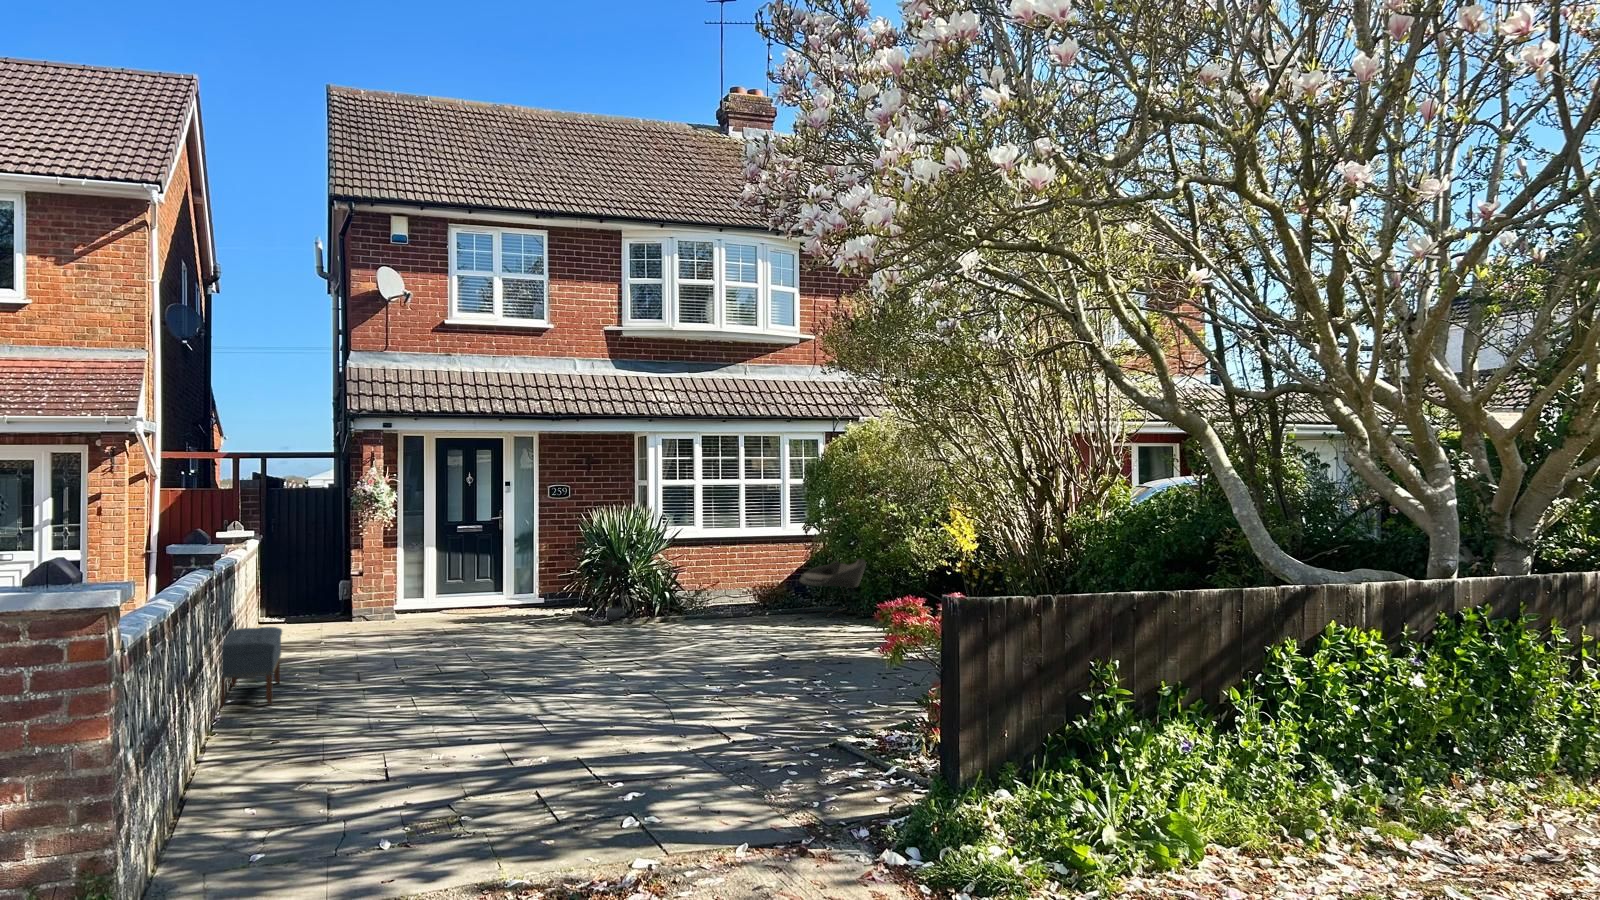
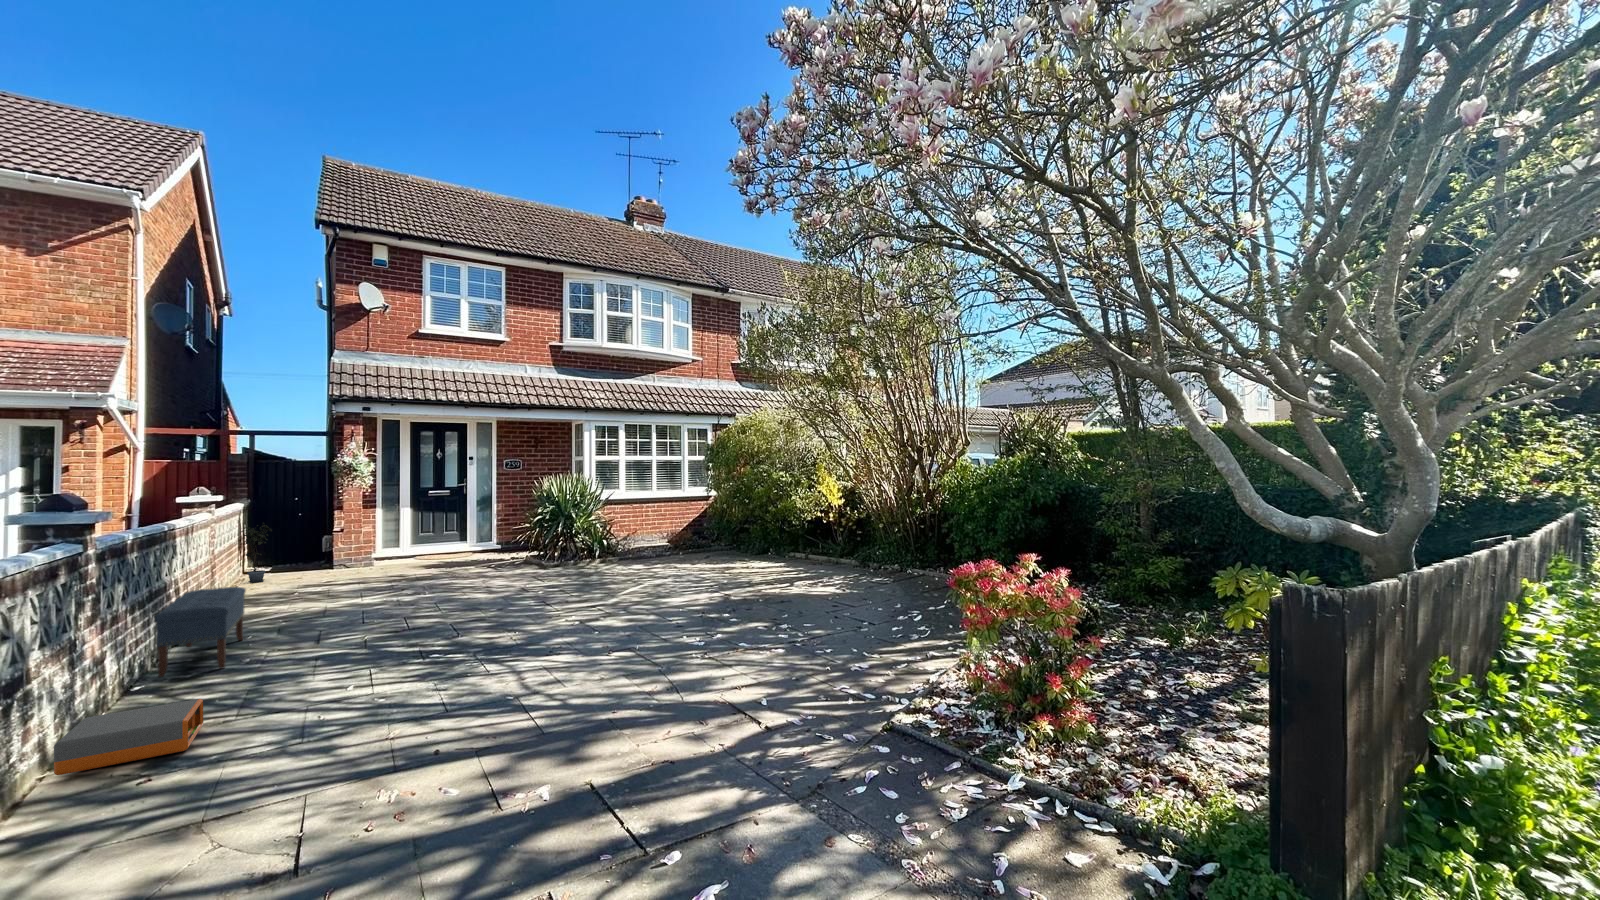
potted plant: present [594,557,630,620] -> present [241,523,272,583]
lounge chair: present [800,559,870,618] -> none [703,502,757,556]
storage box: none [176,717,271,763] -> present [54,699,203,775]

